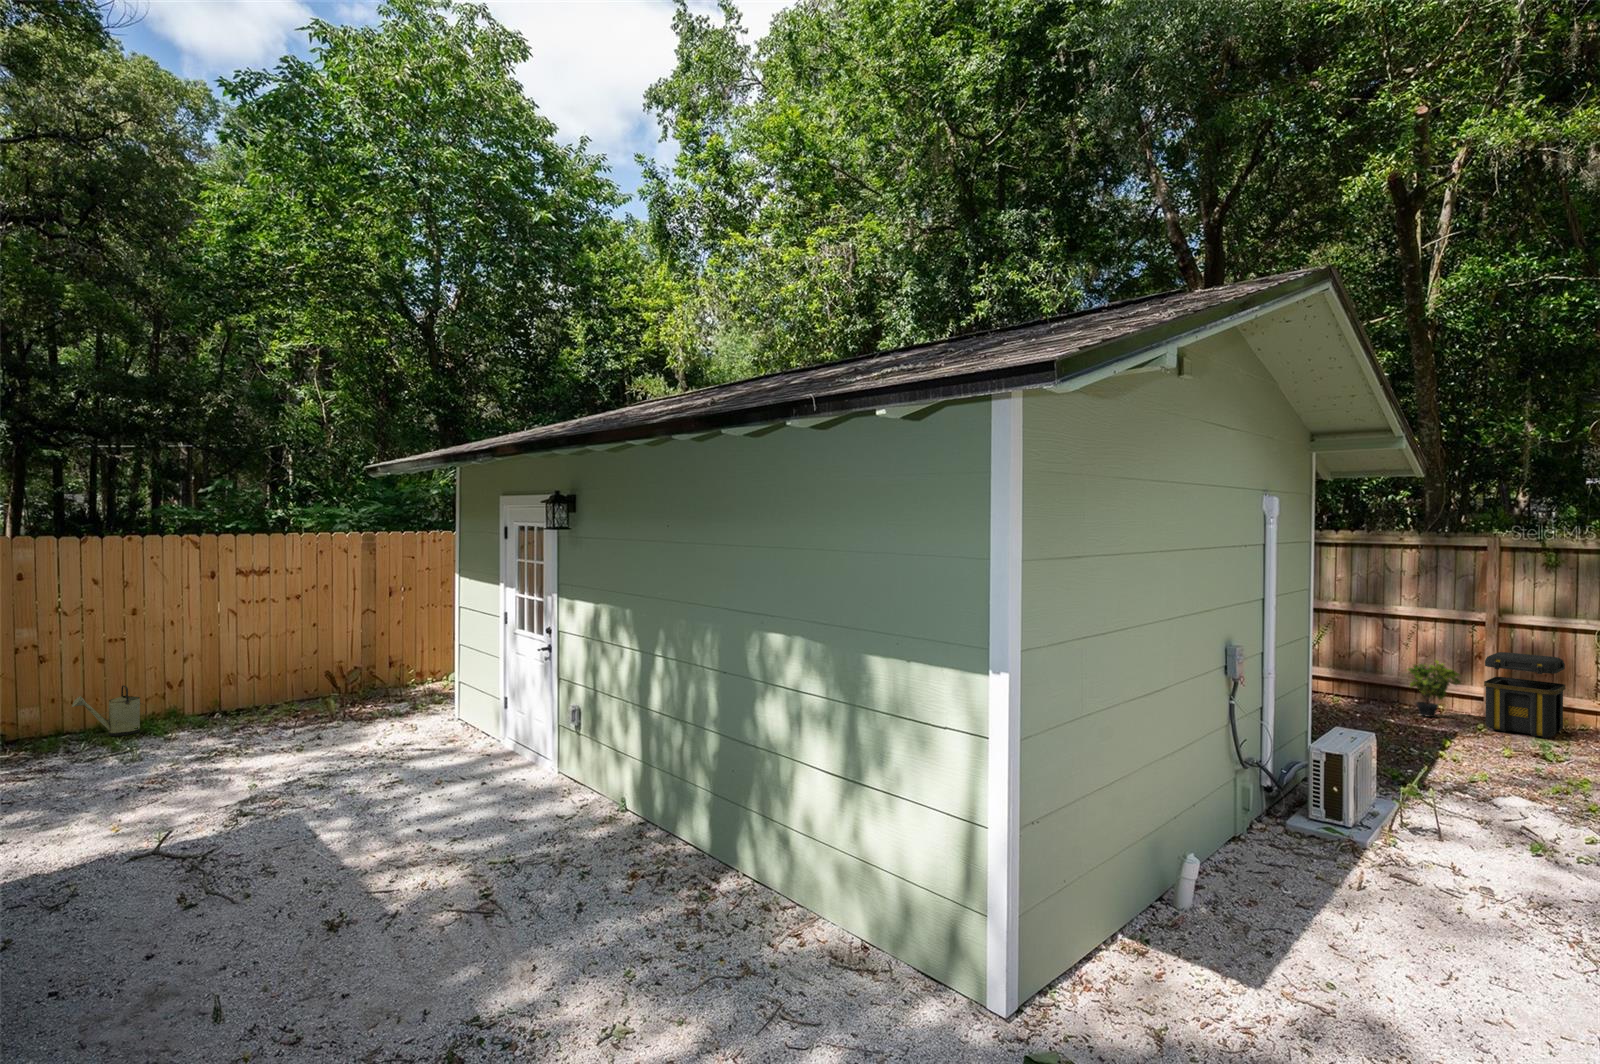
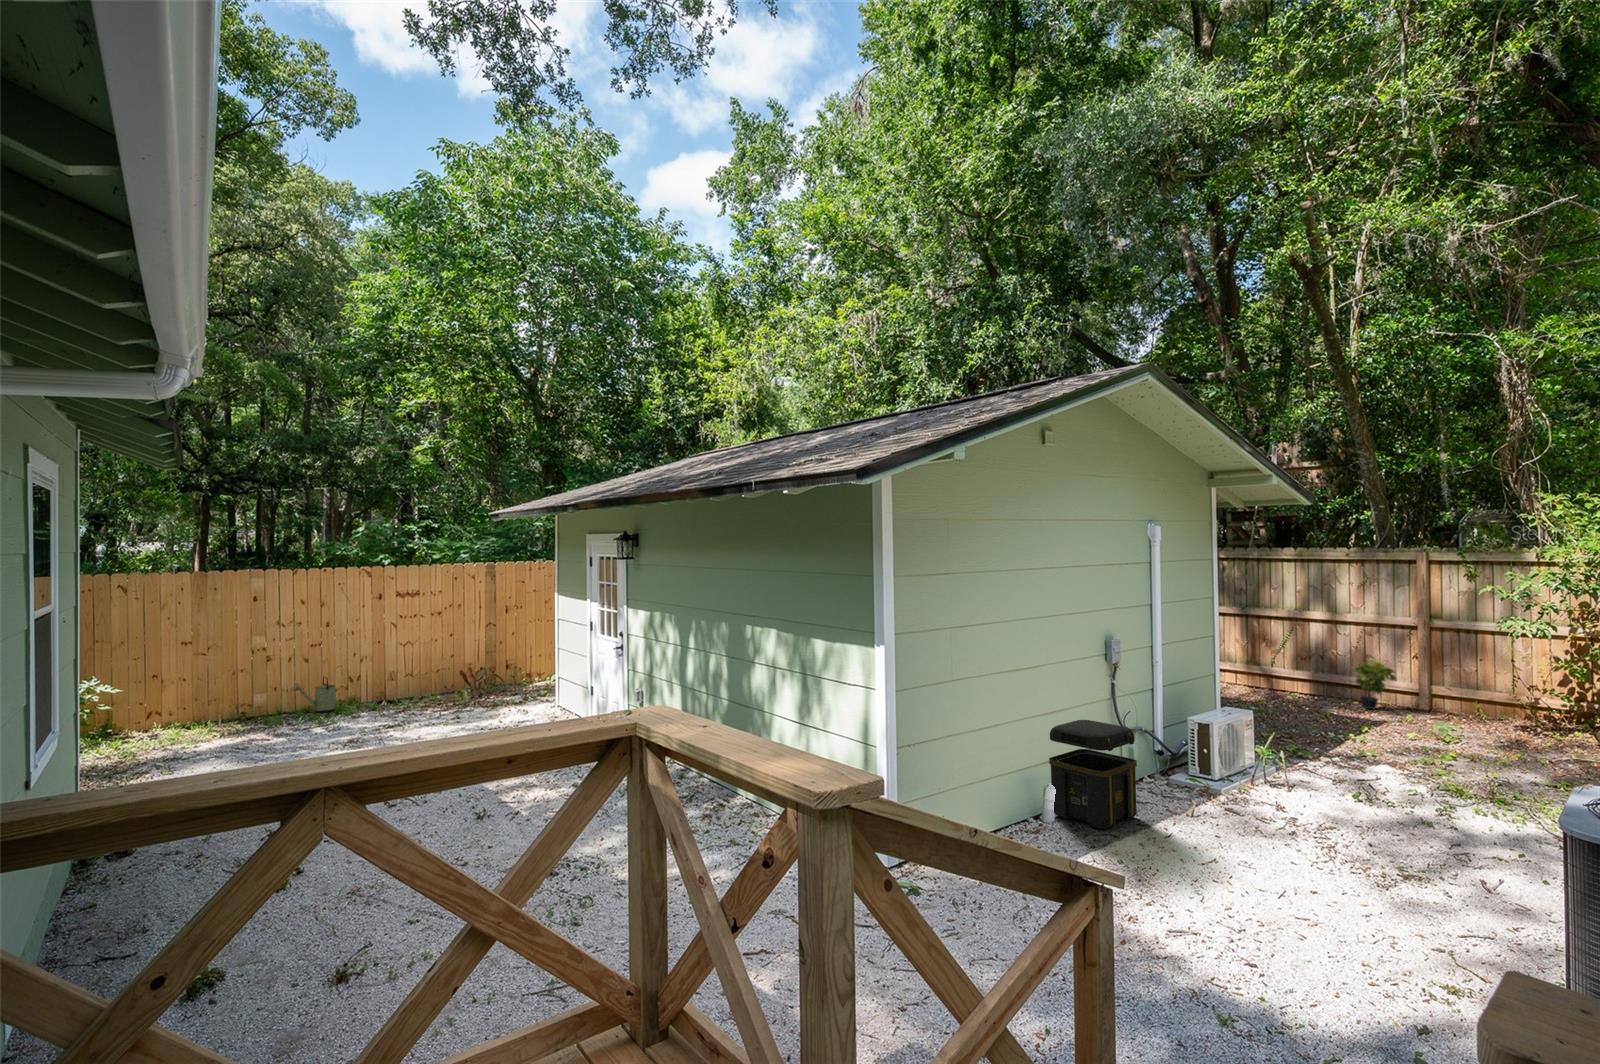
toolbox: present [1484,652,1566,738] -> present [1049,720,1137,829]

